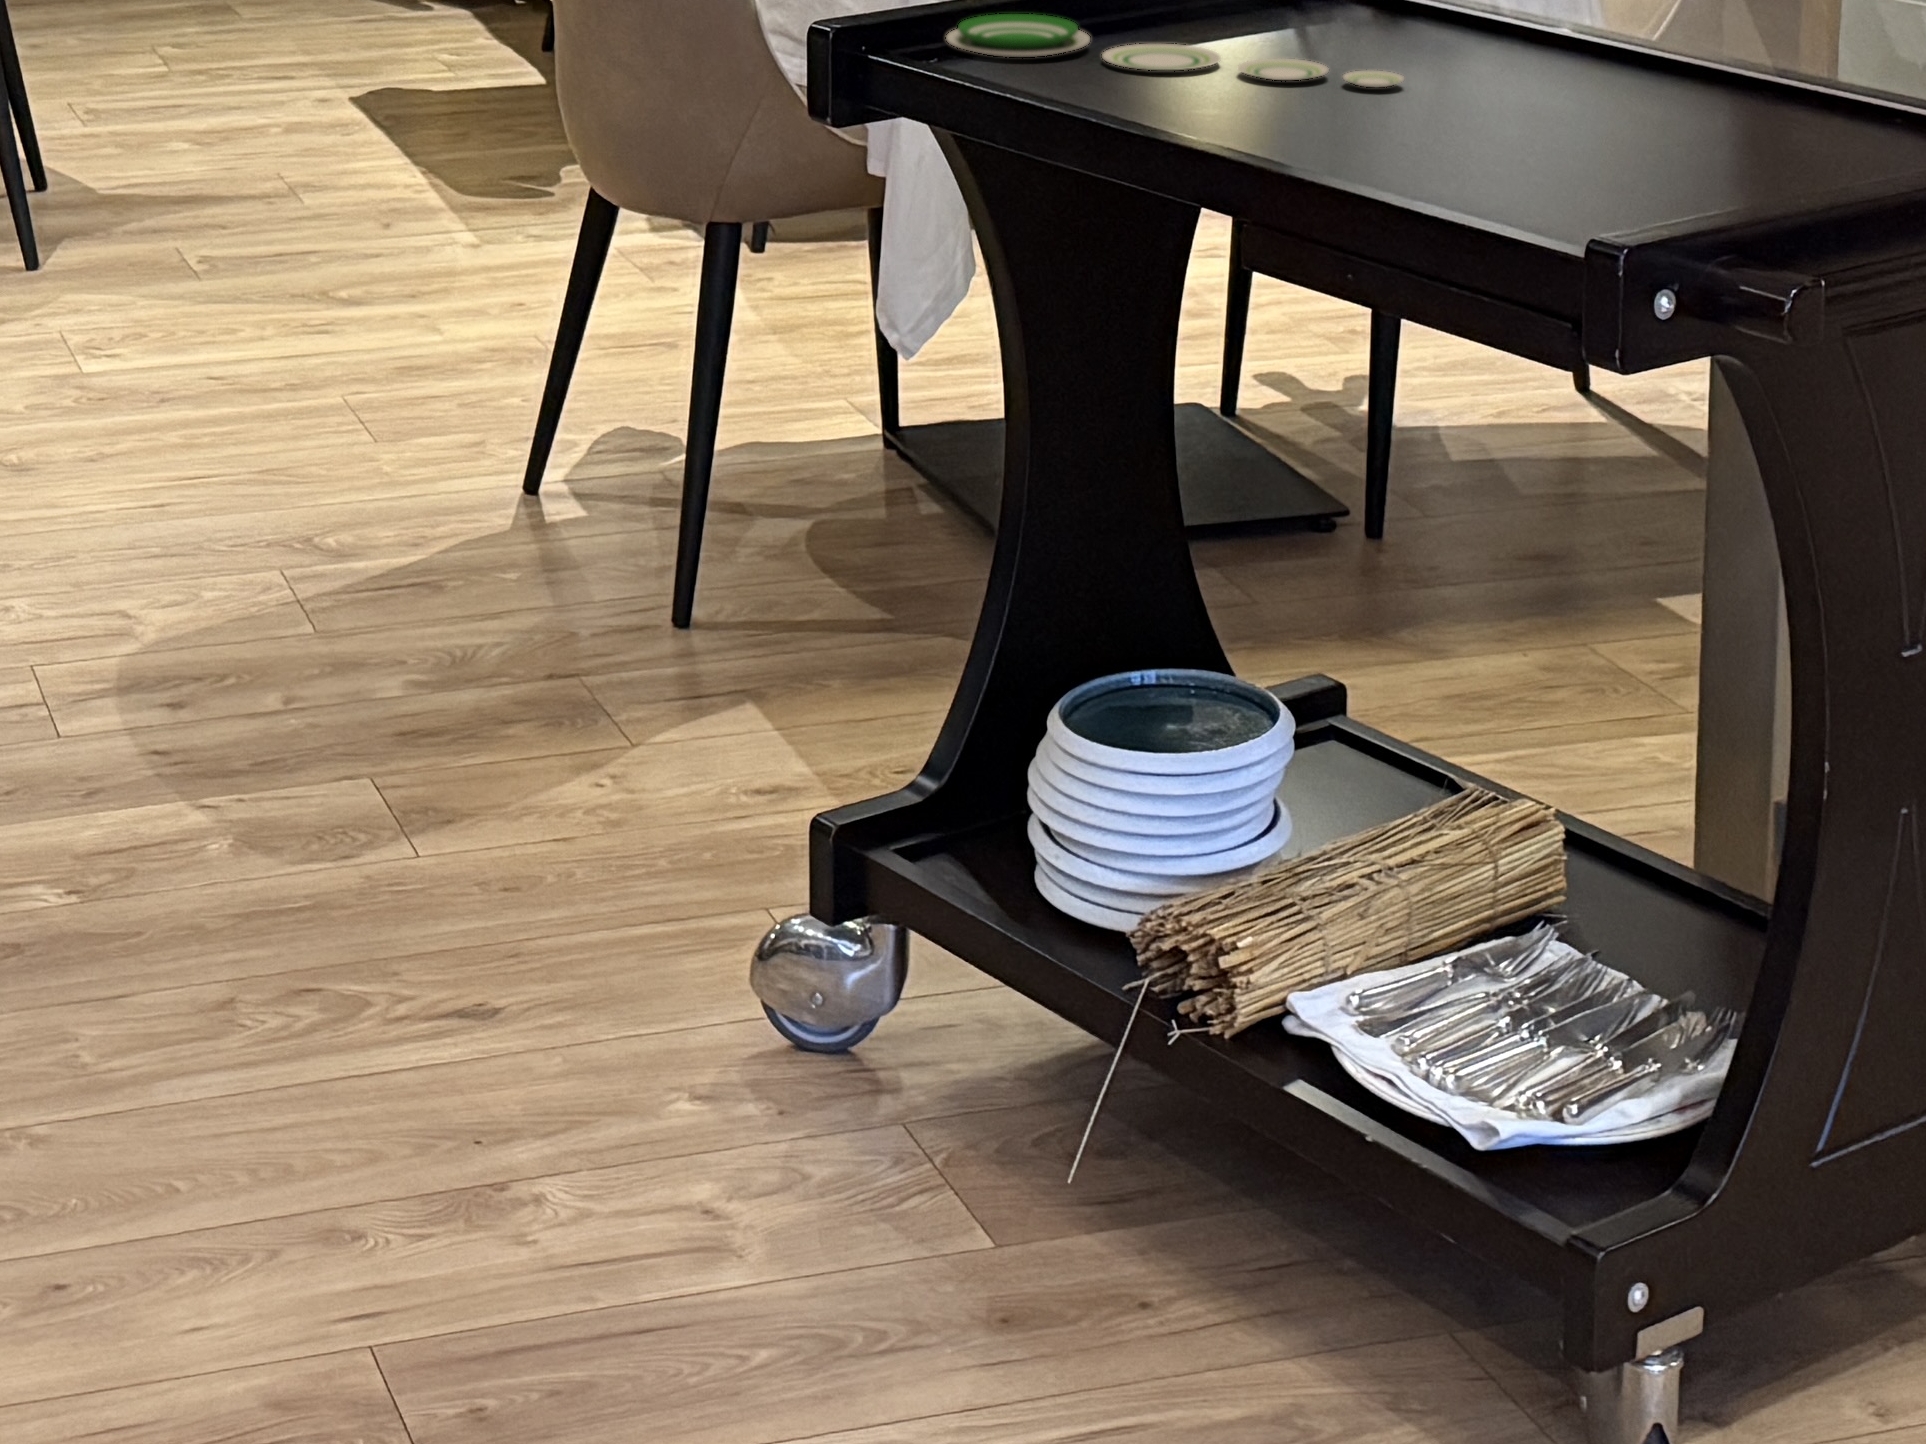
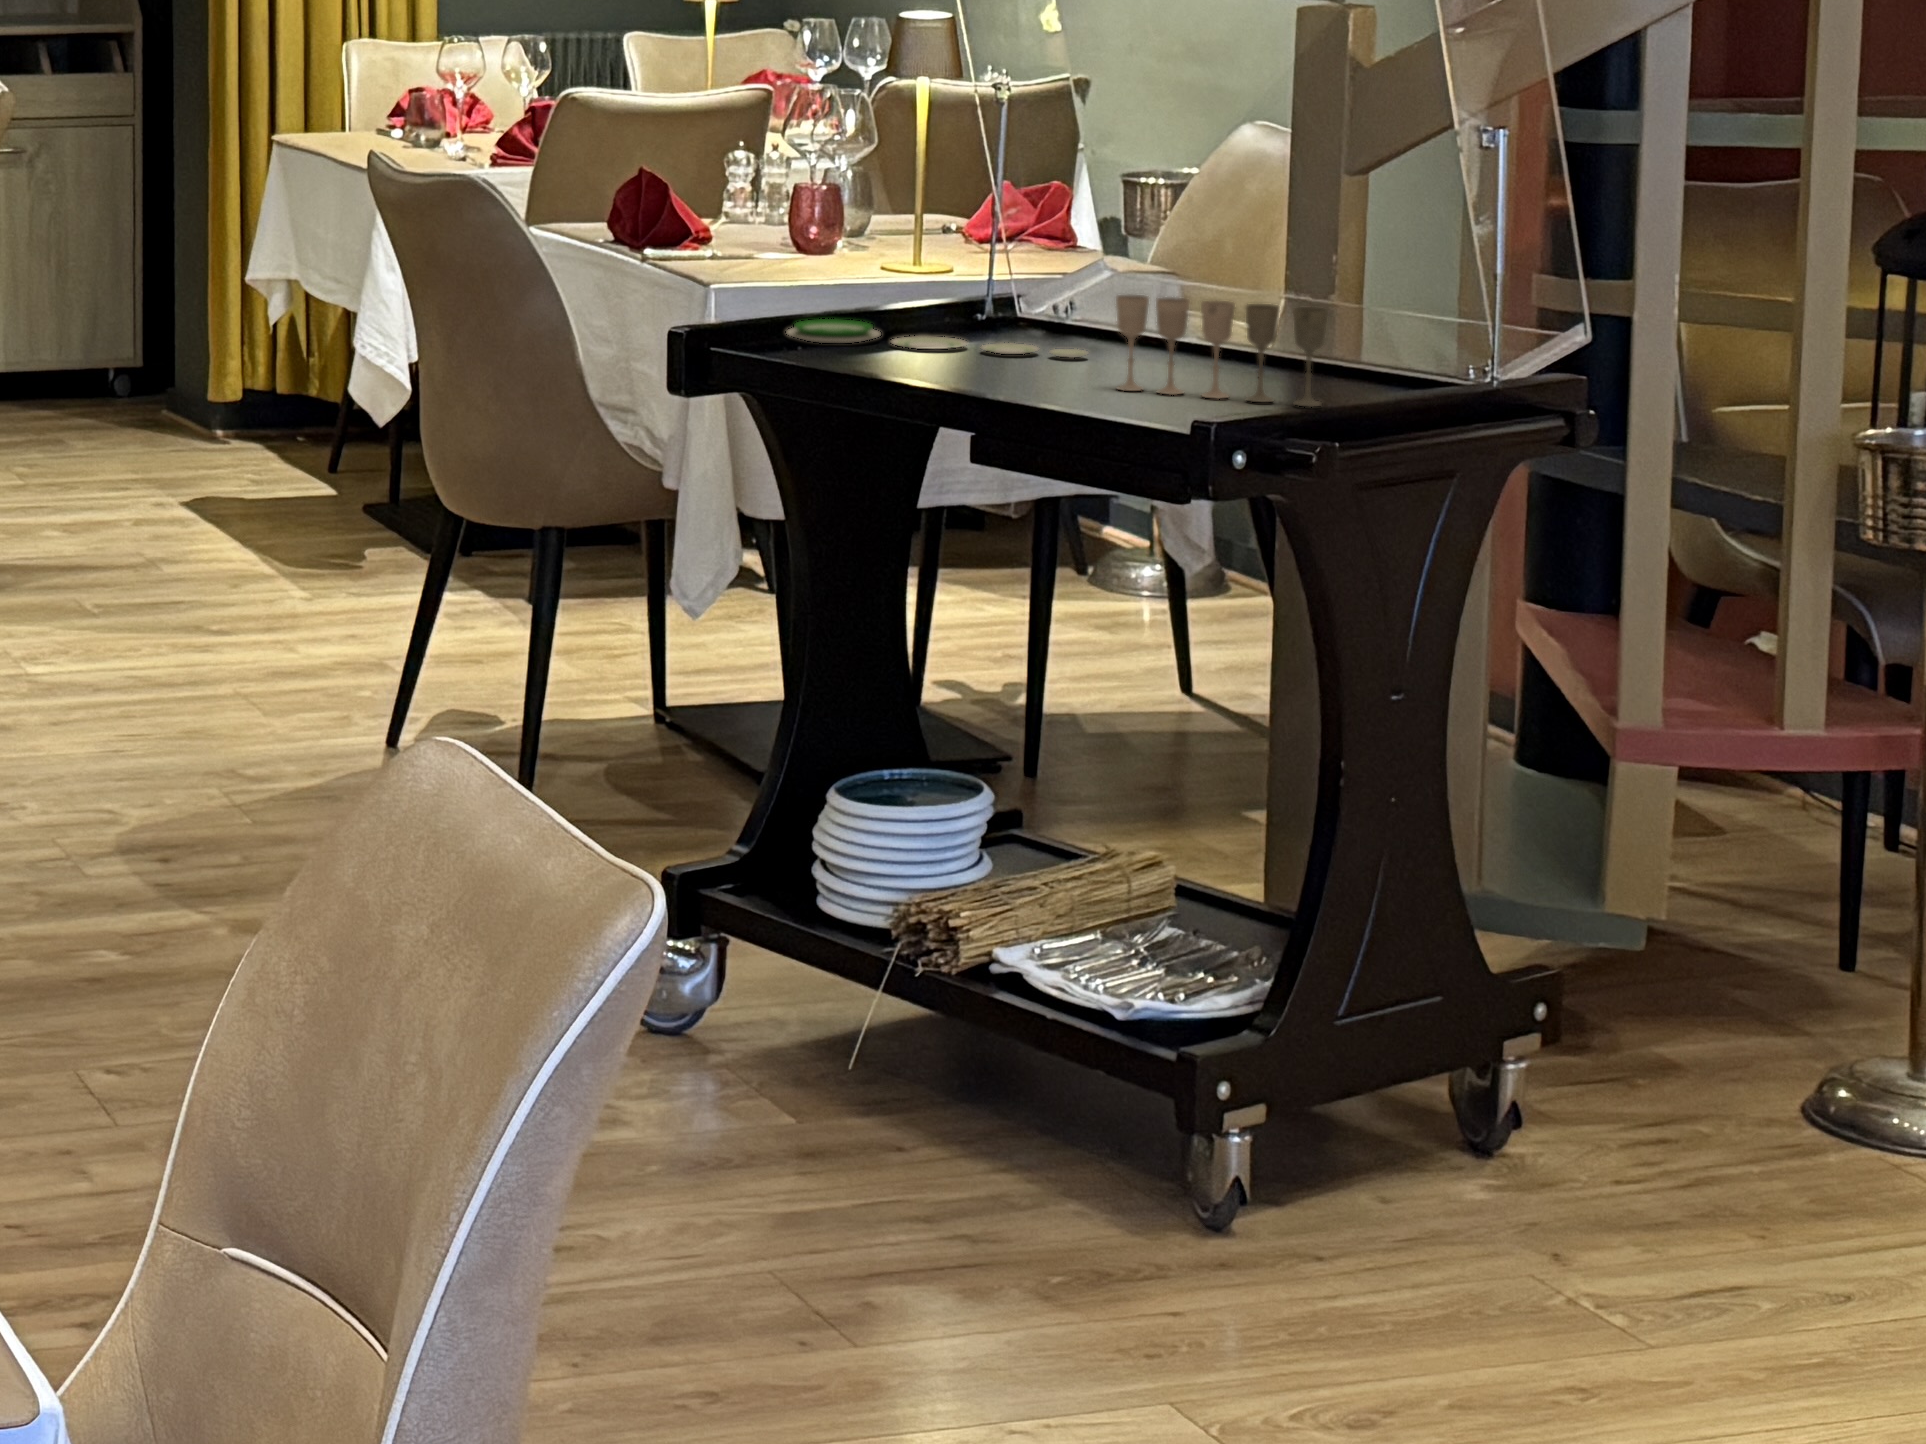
wine glass: none [1437,9,1779,203] -> present [1116,295,1328,407]

